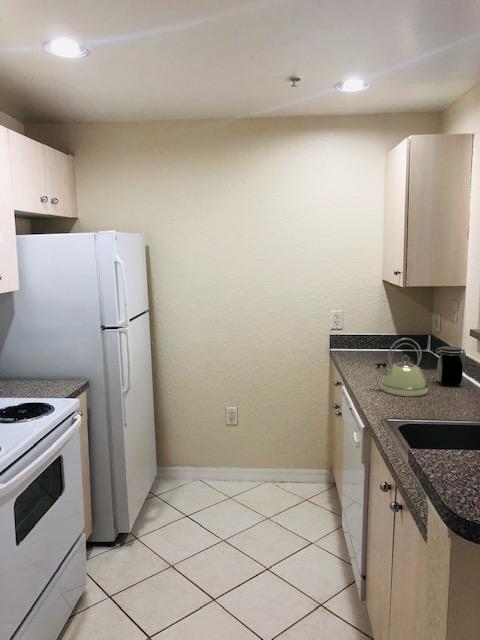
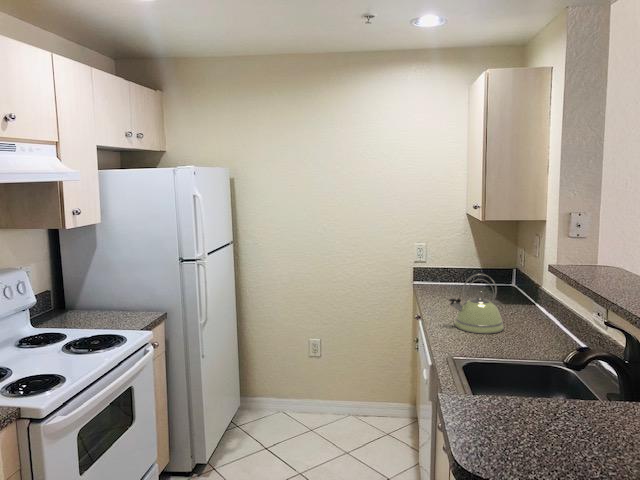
jar: present [436,346,466,386] -> none [514,282,544,323]

